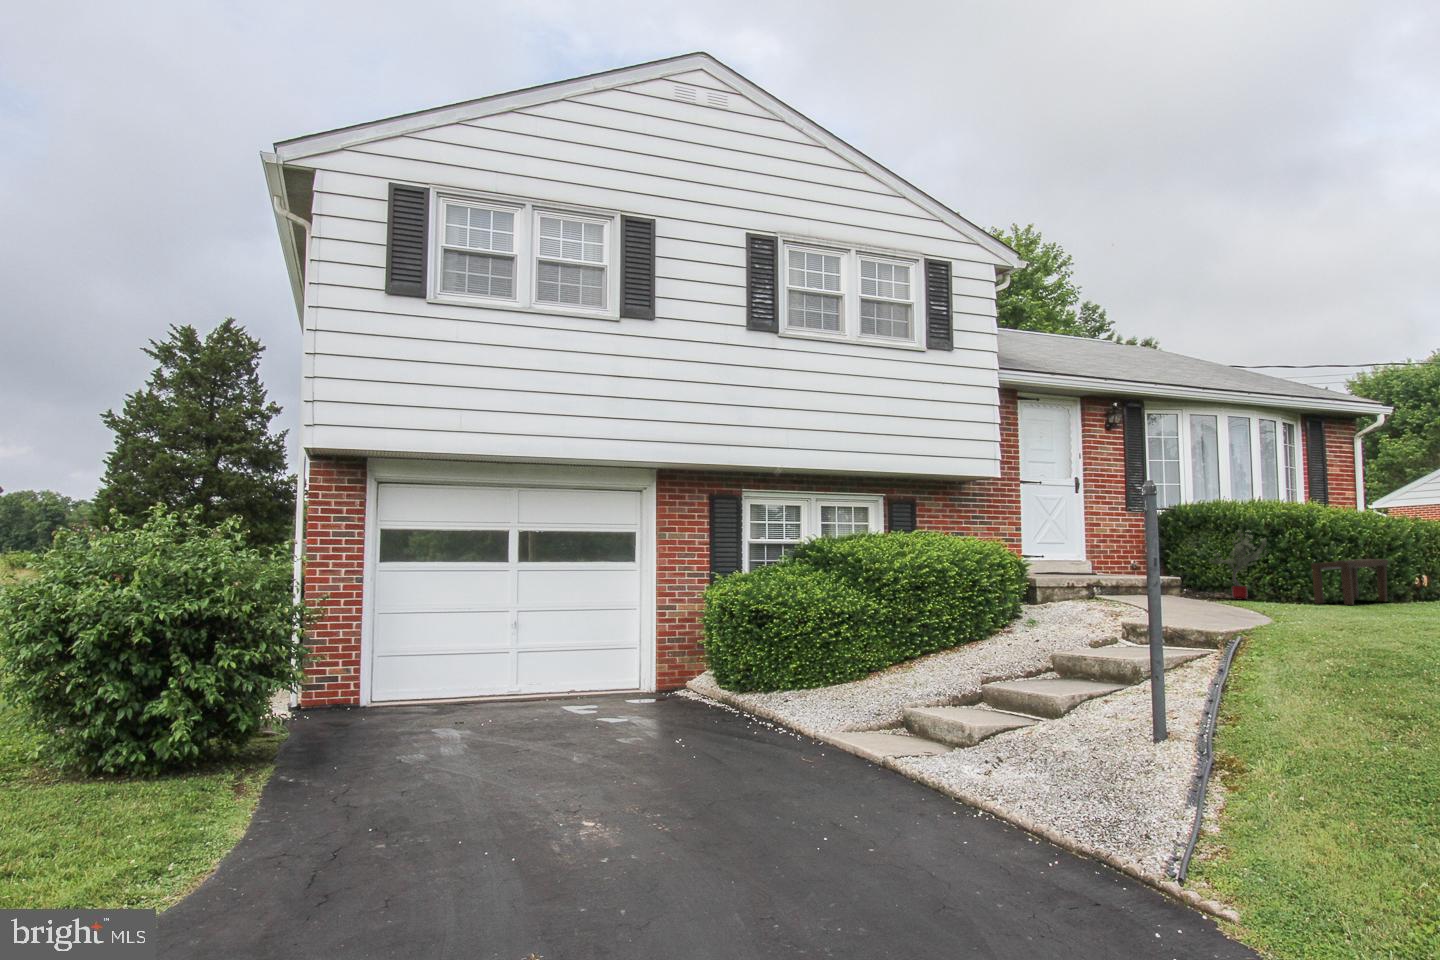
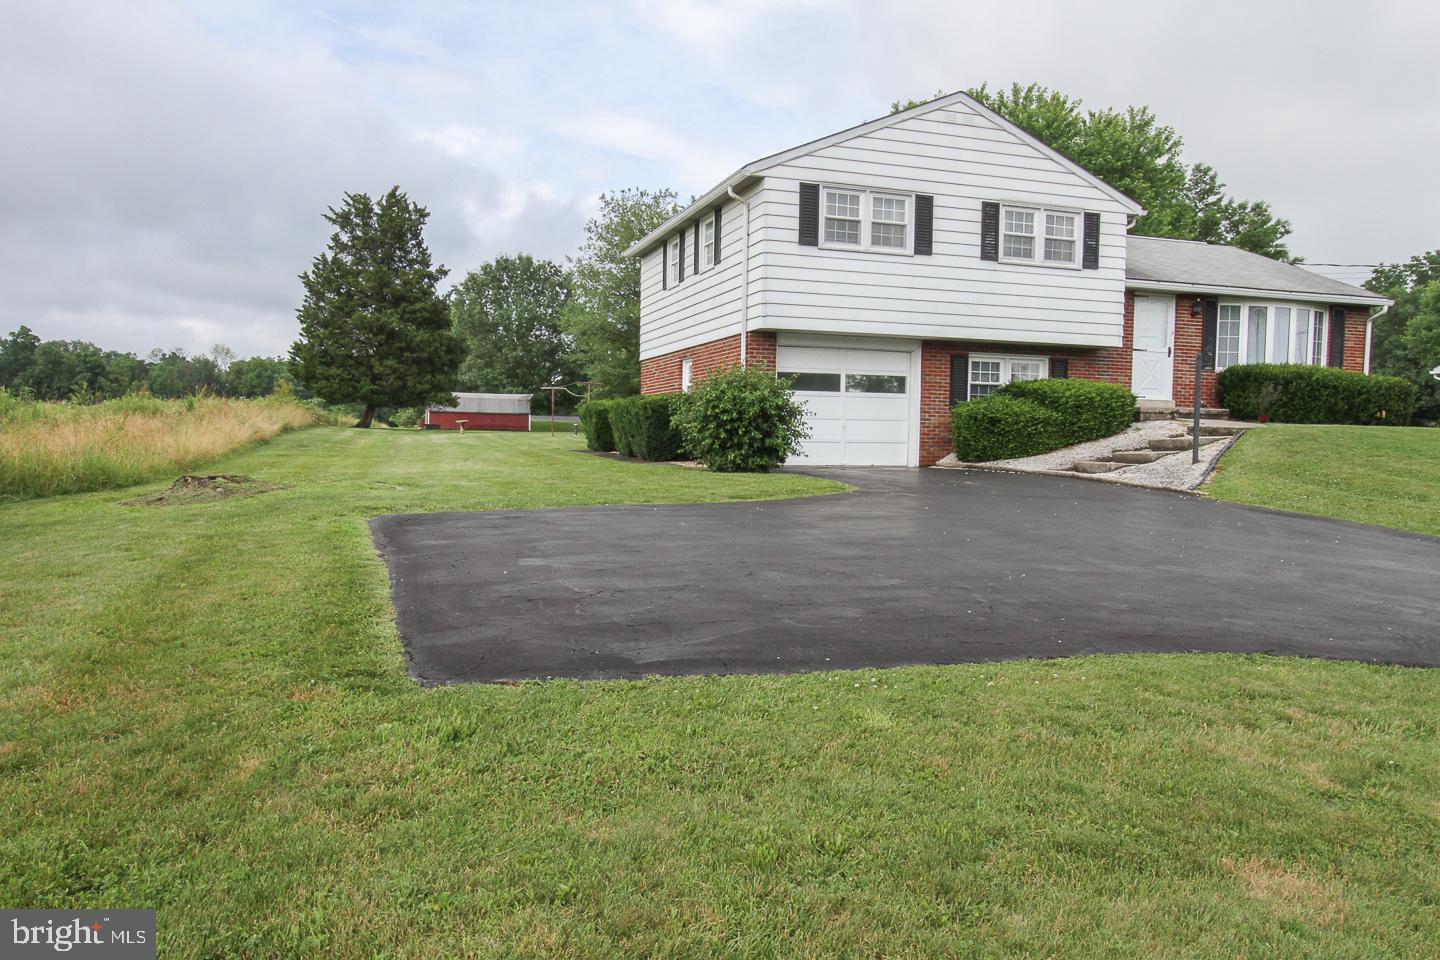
bench: present [1311,559,1388,605] -> none [1304,399,1351,424]

